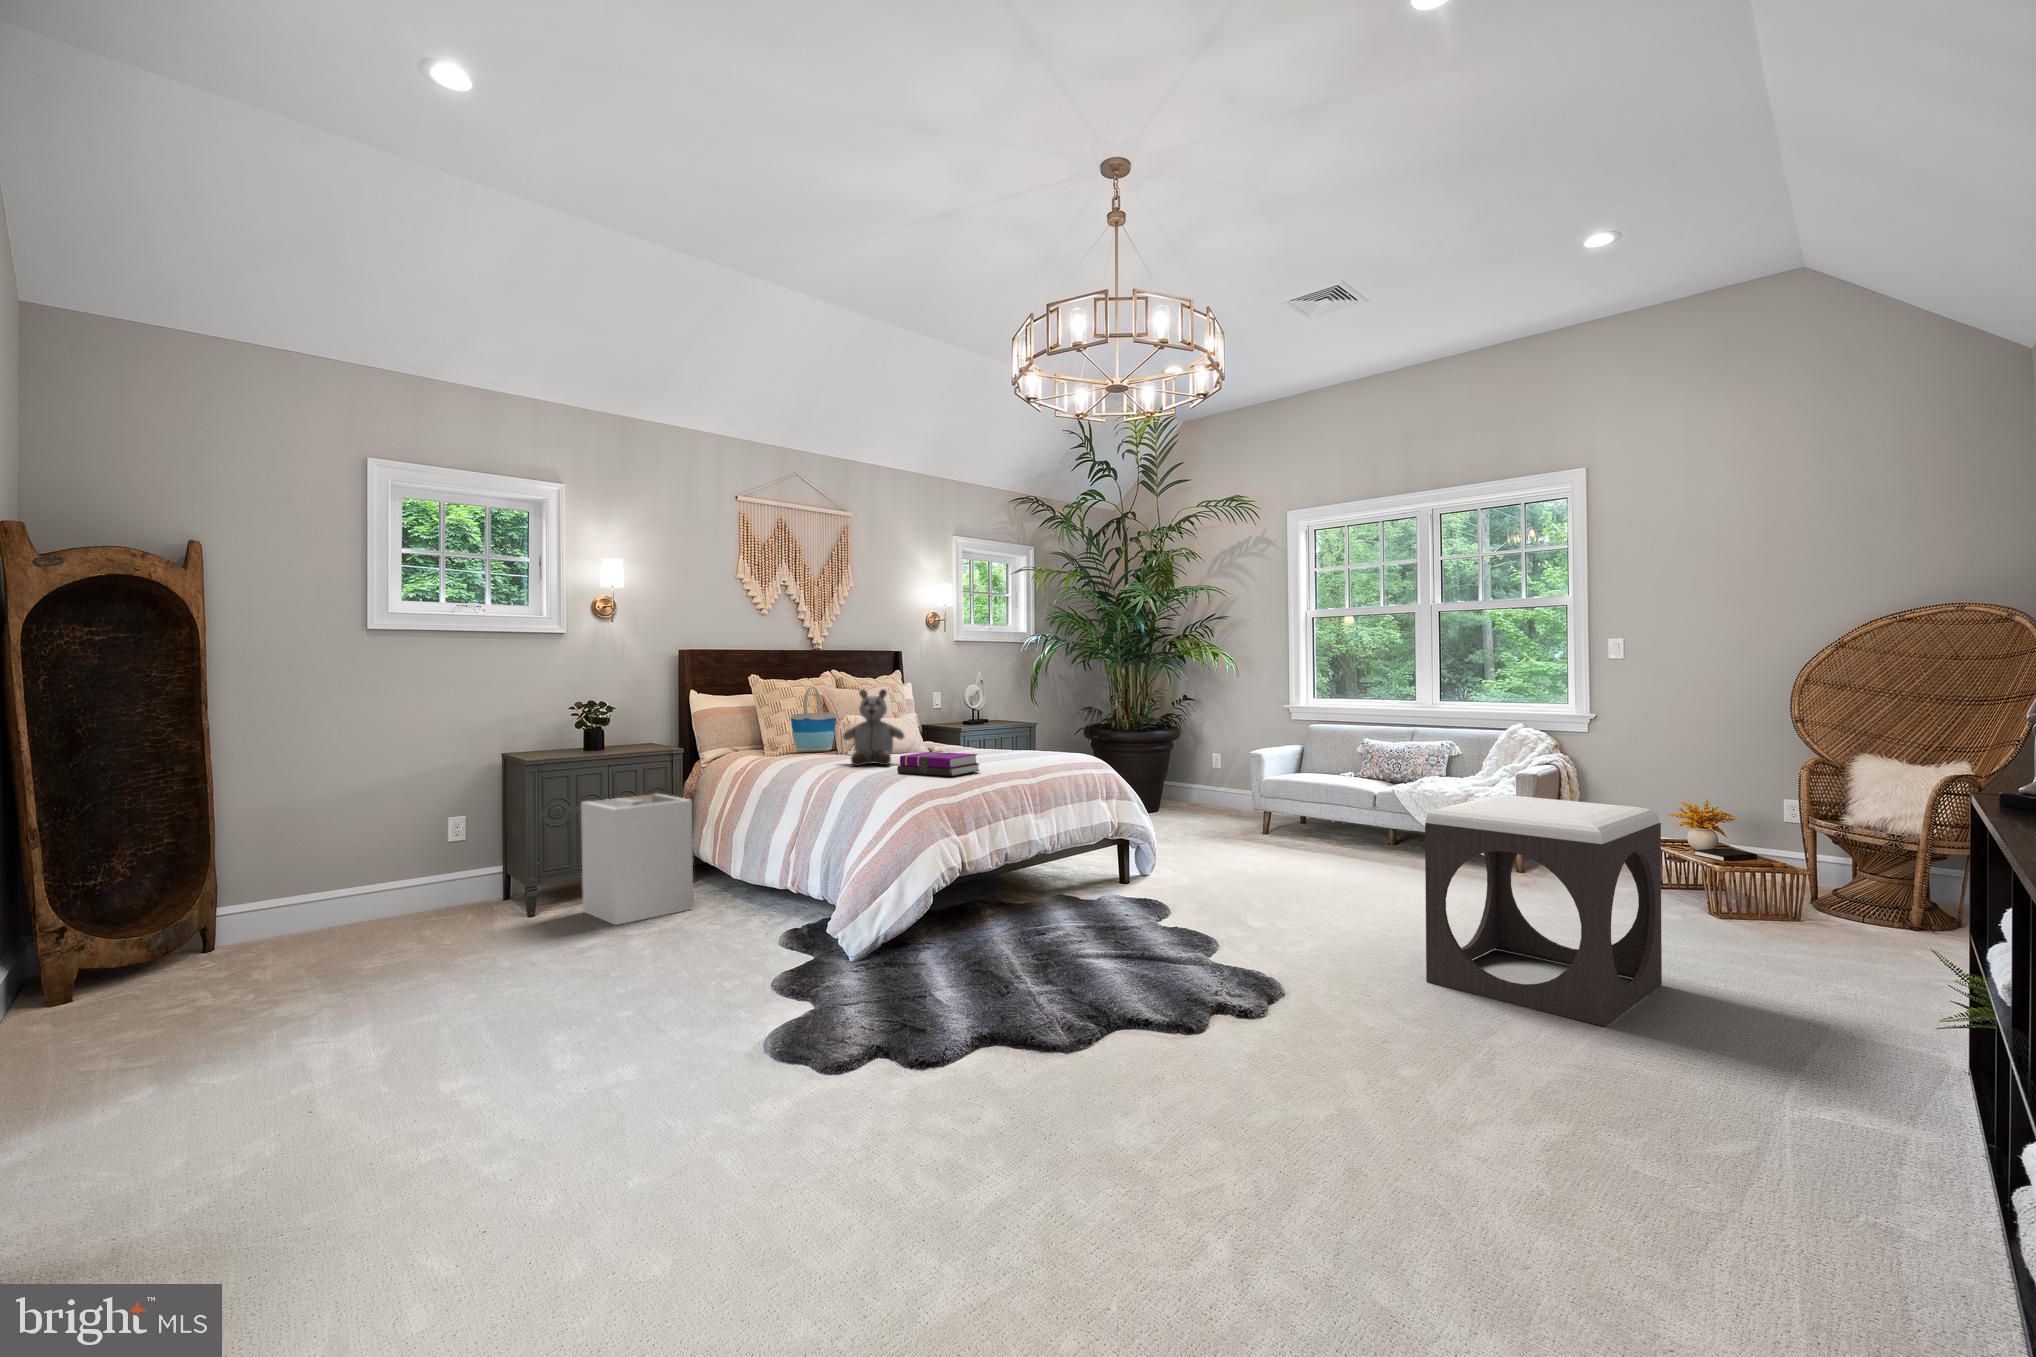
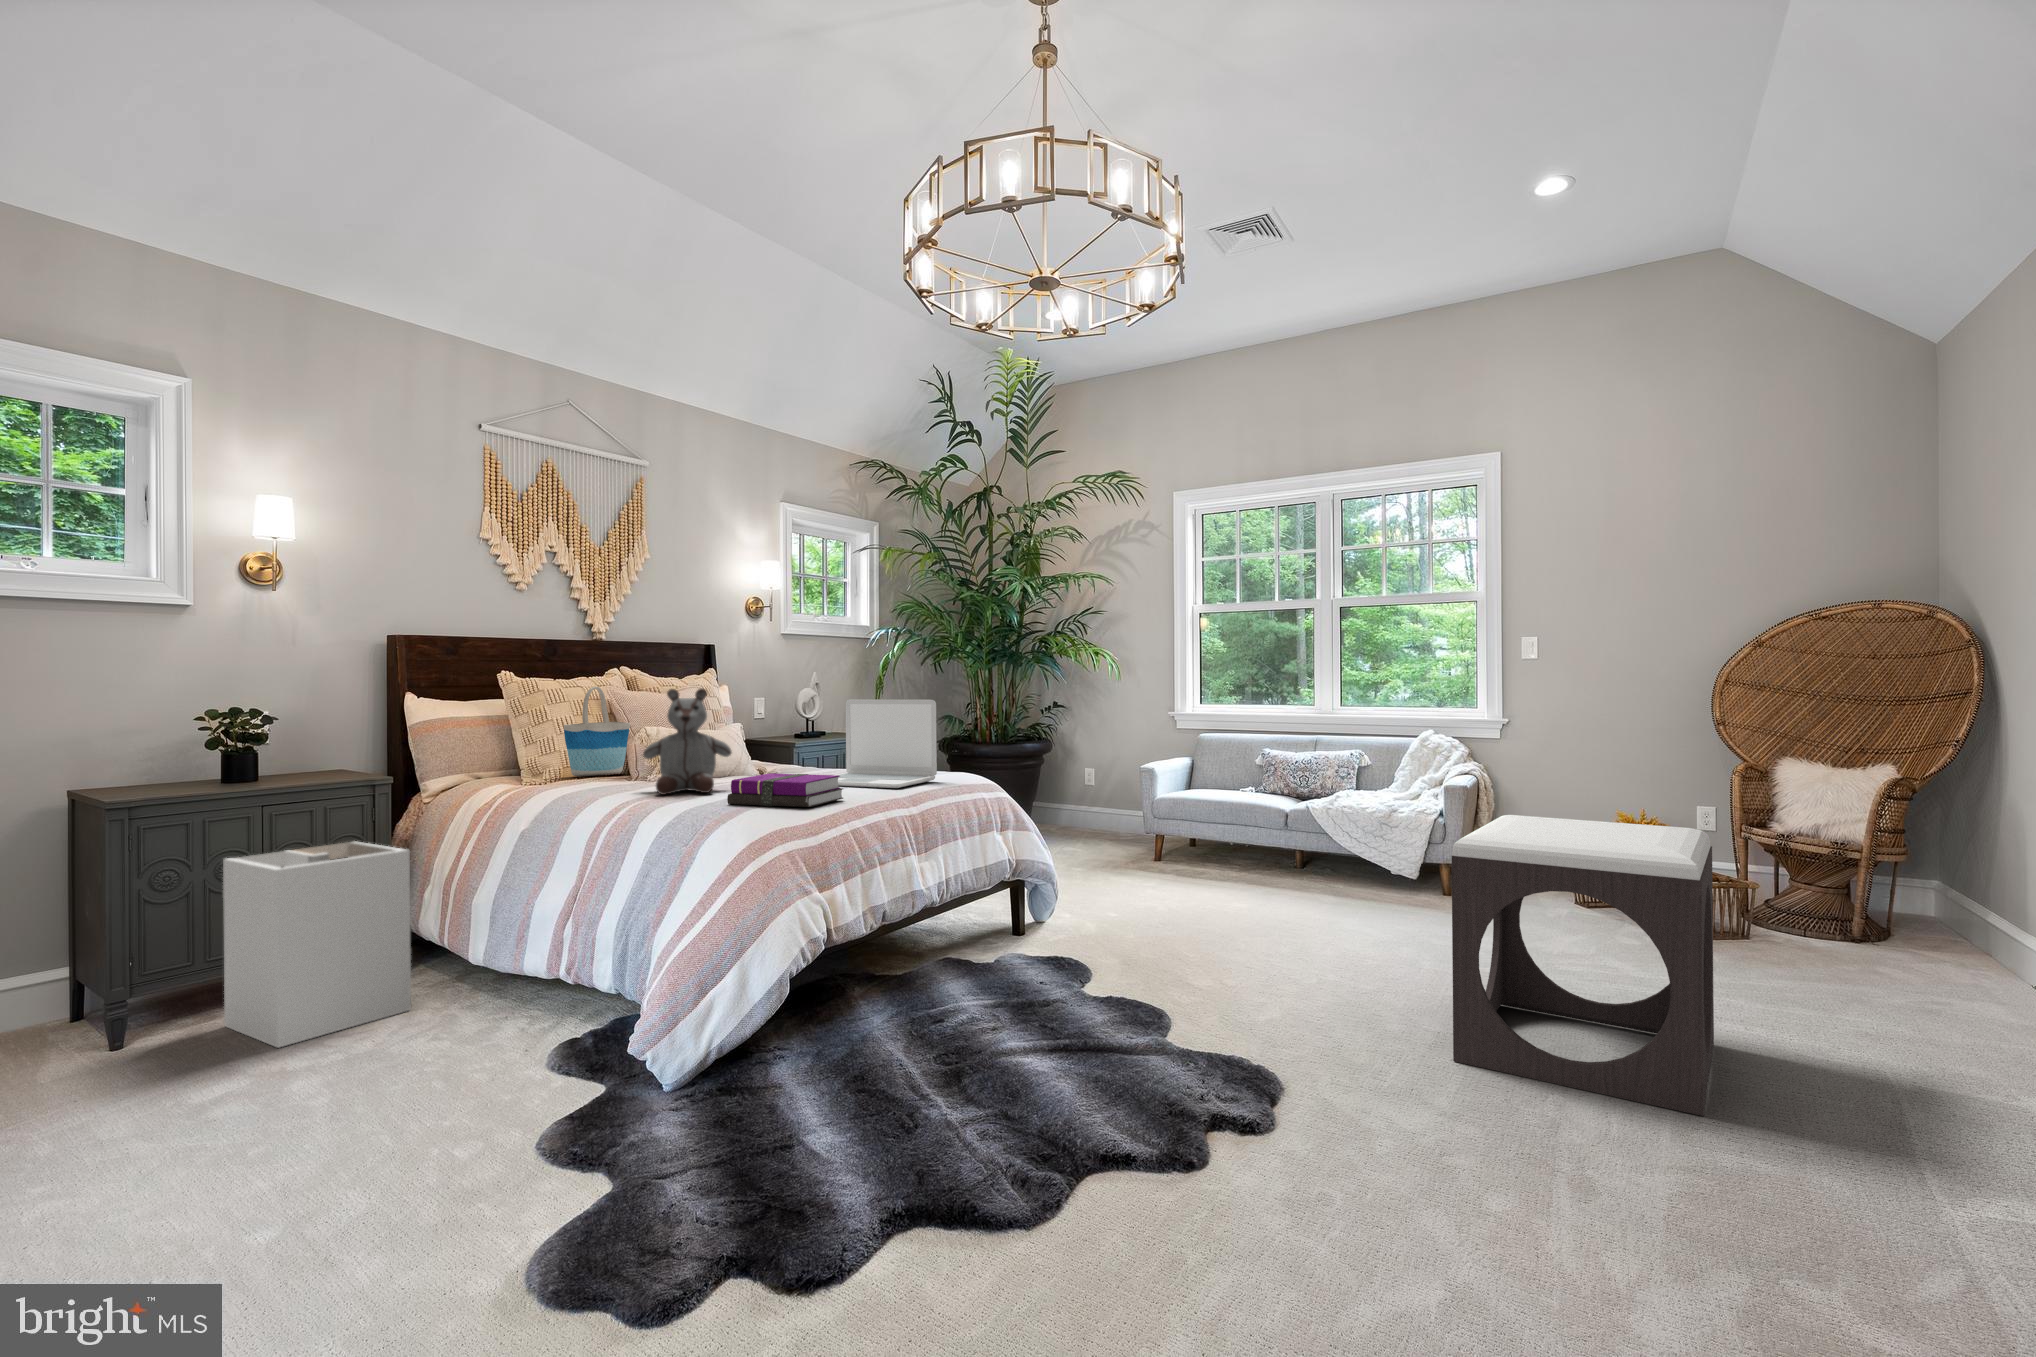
laptop: none [959,697,1059,765] -> present [837,699,937,788]

